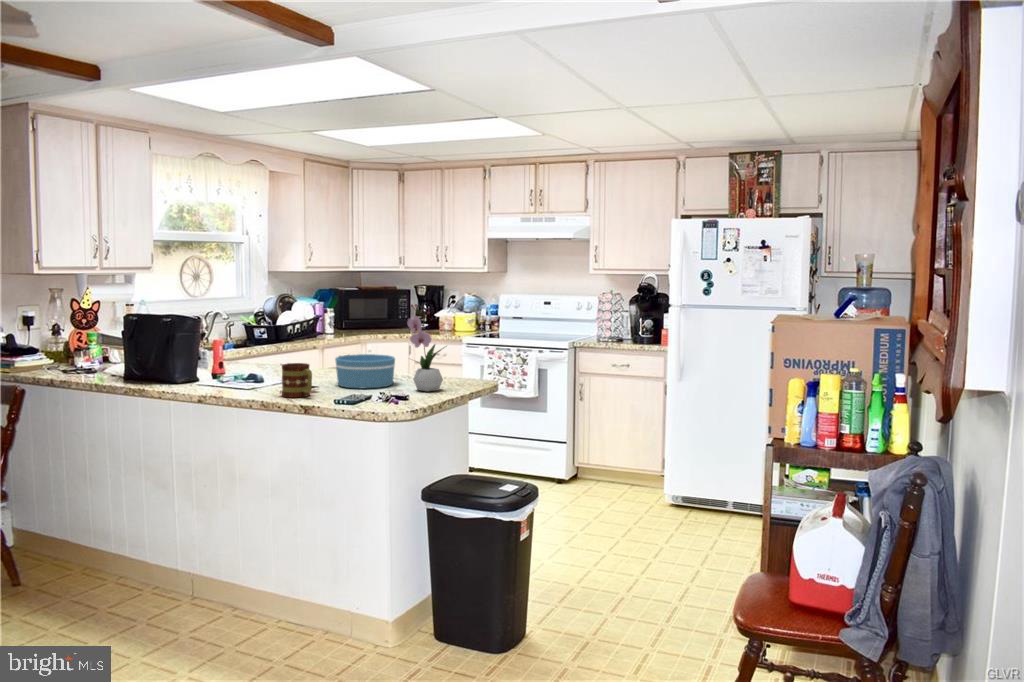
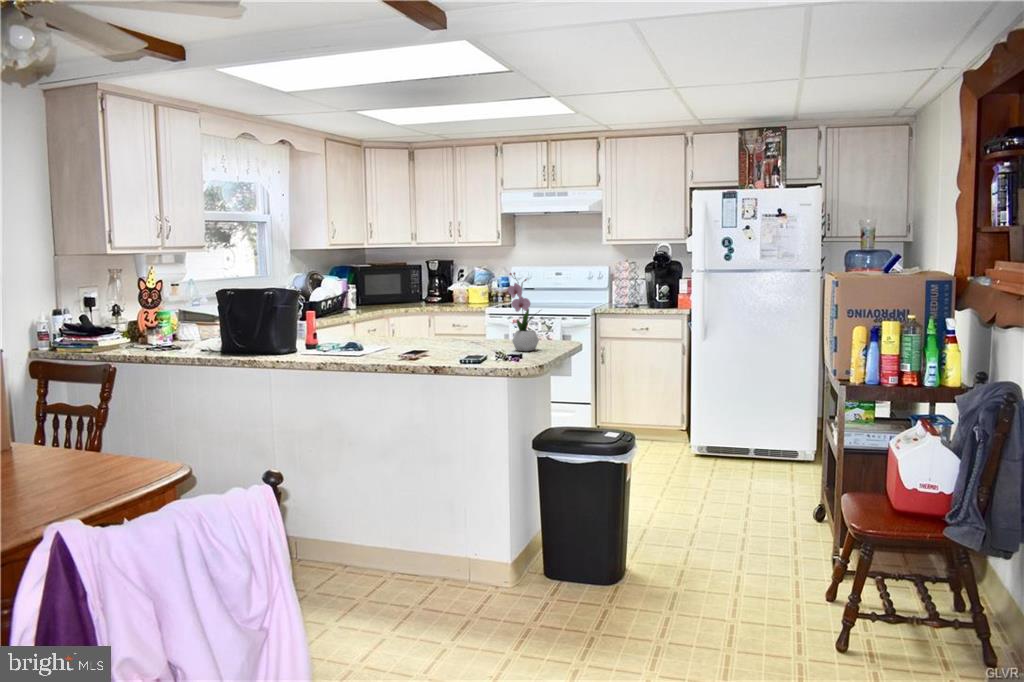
bowl: present [335,354,395,388] -> none [434,321,488,351]
mug: present [282,363,312,398] -> none [400,329,433,360]

